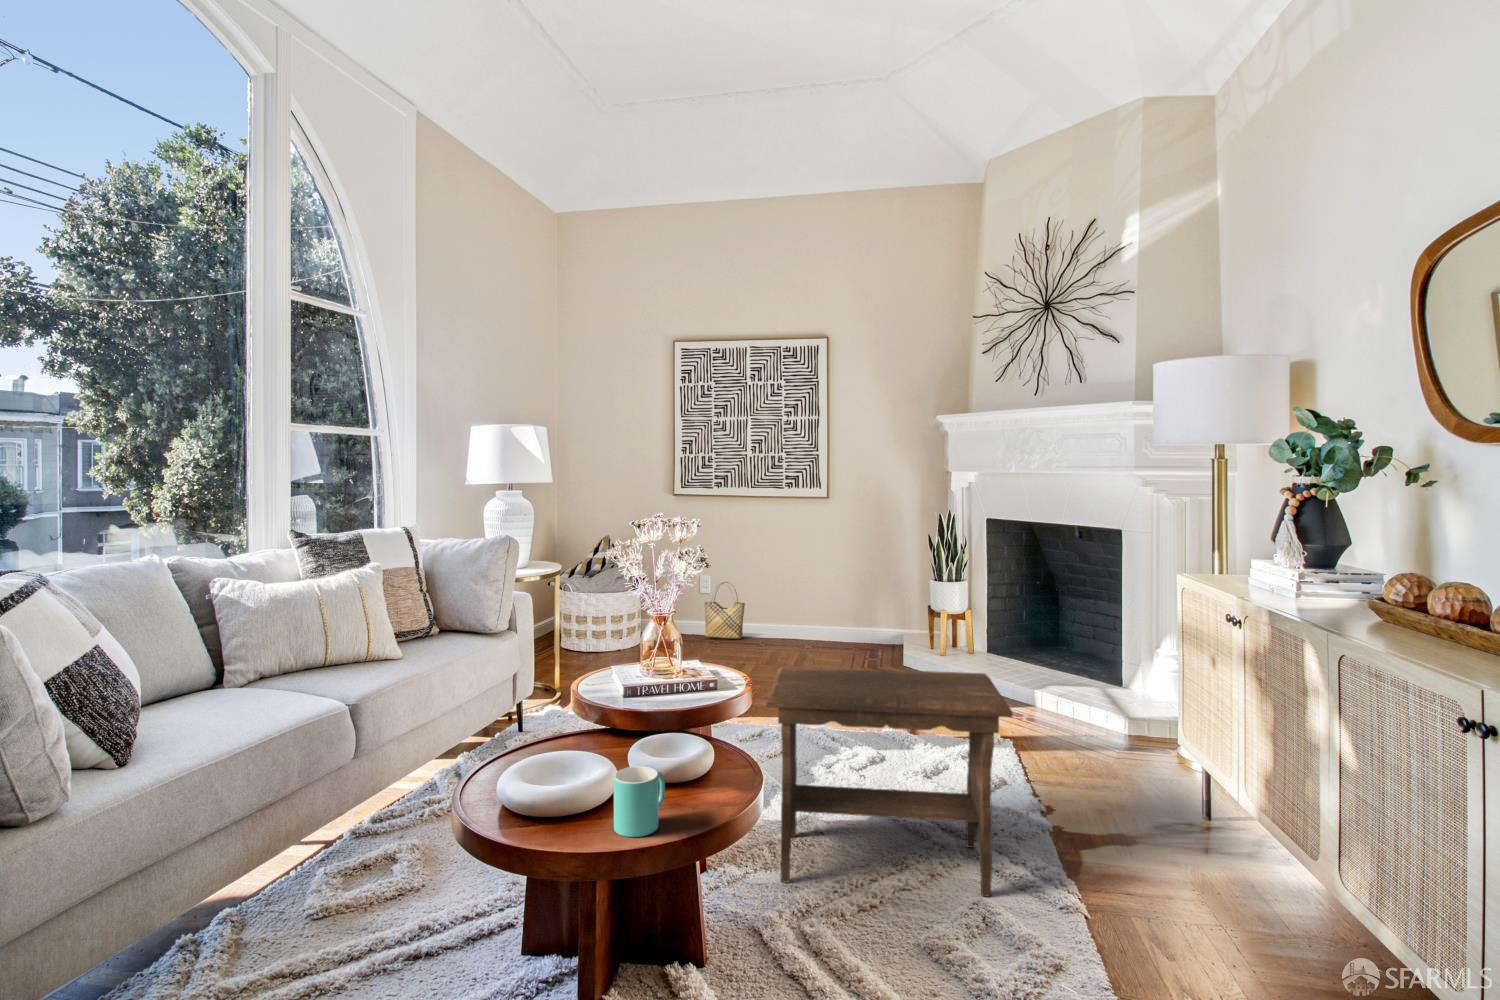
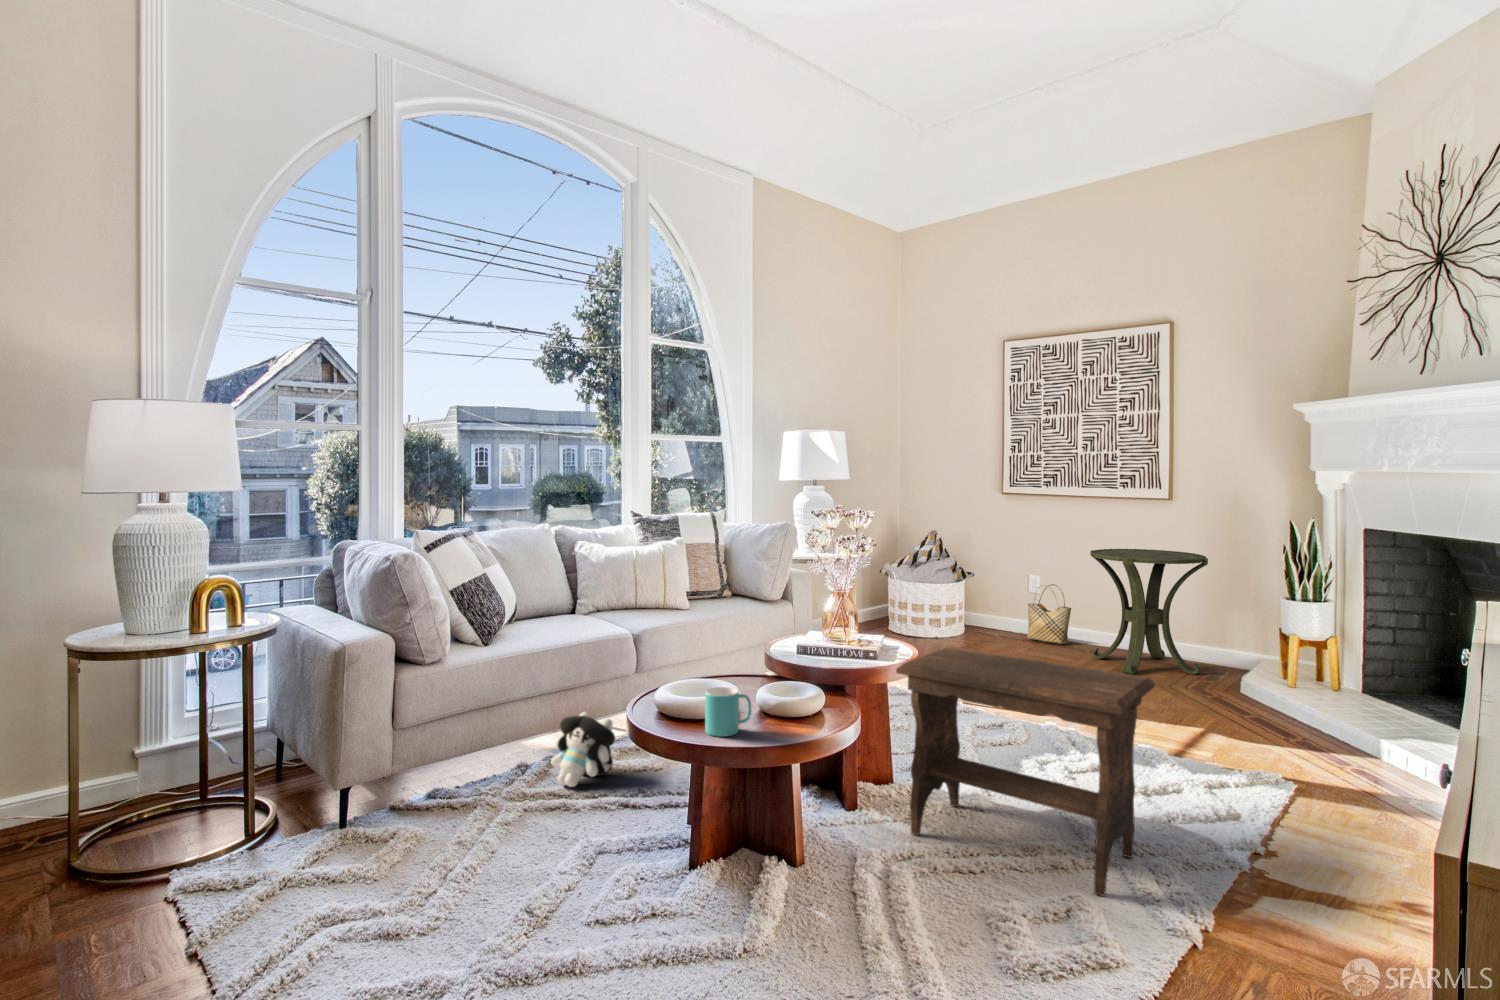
side table: none [770,544,870,660] -> present [1090,549,1208,674]
plush toy: none [264,831,372,950] -> present [551,712,615,787]

